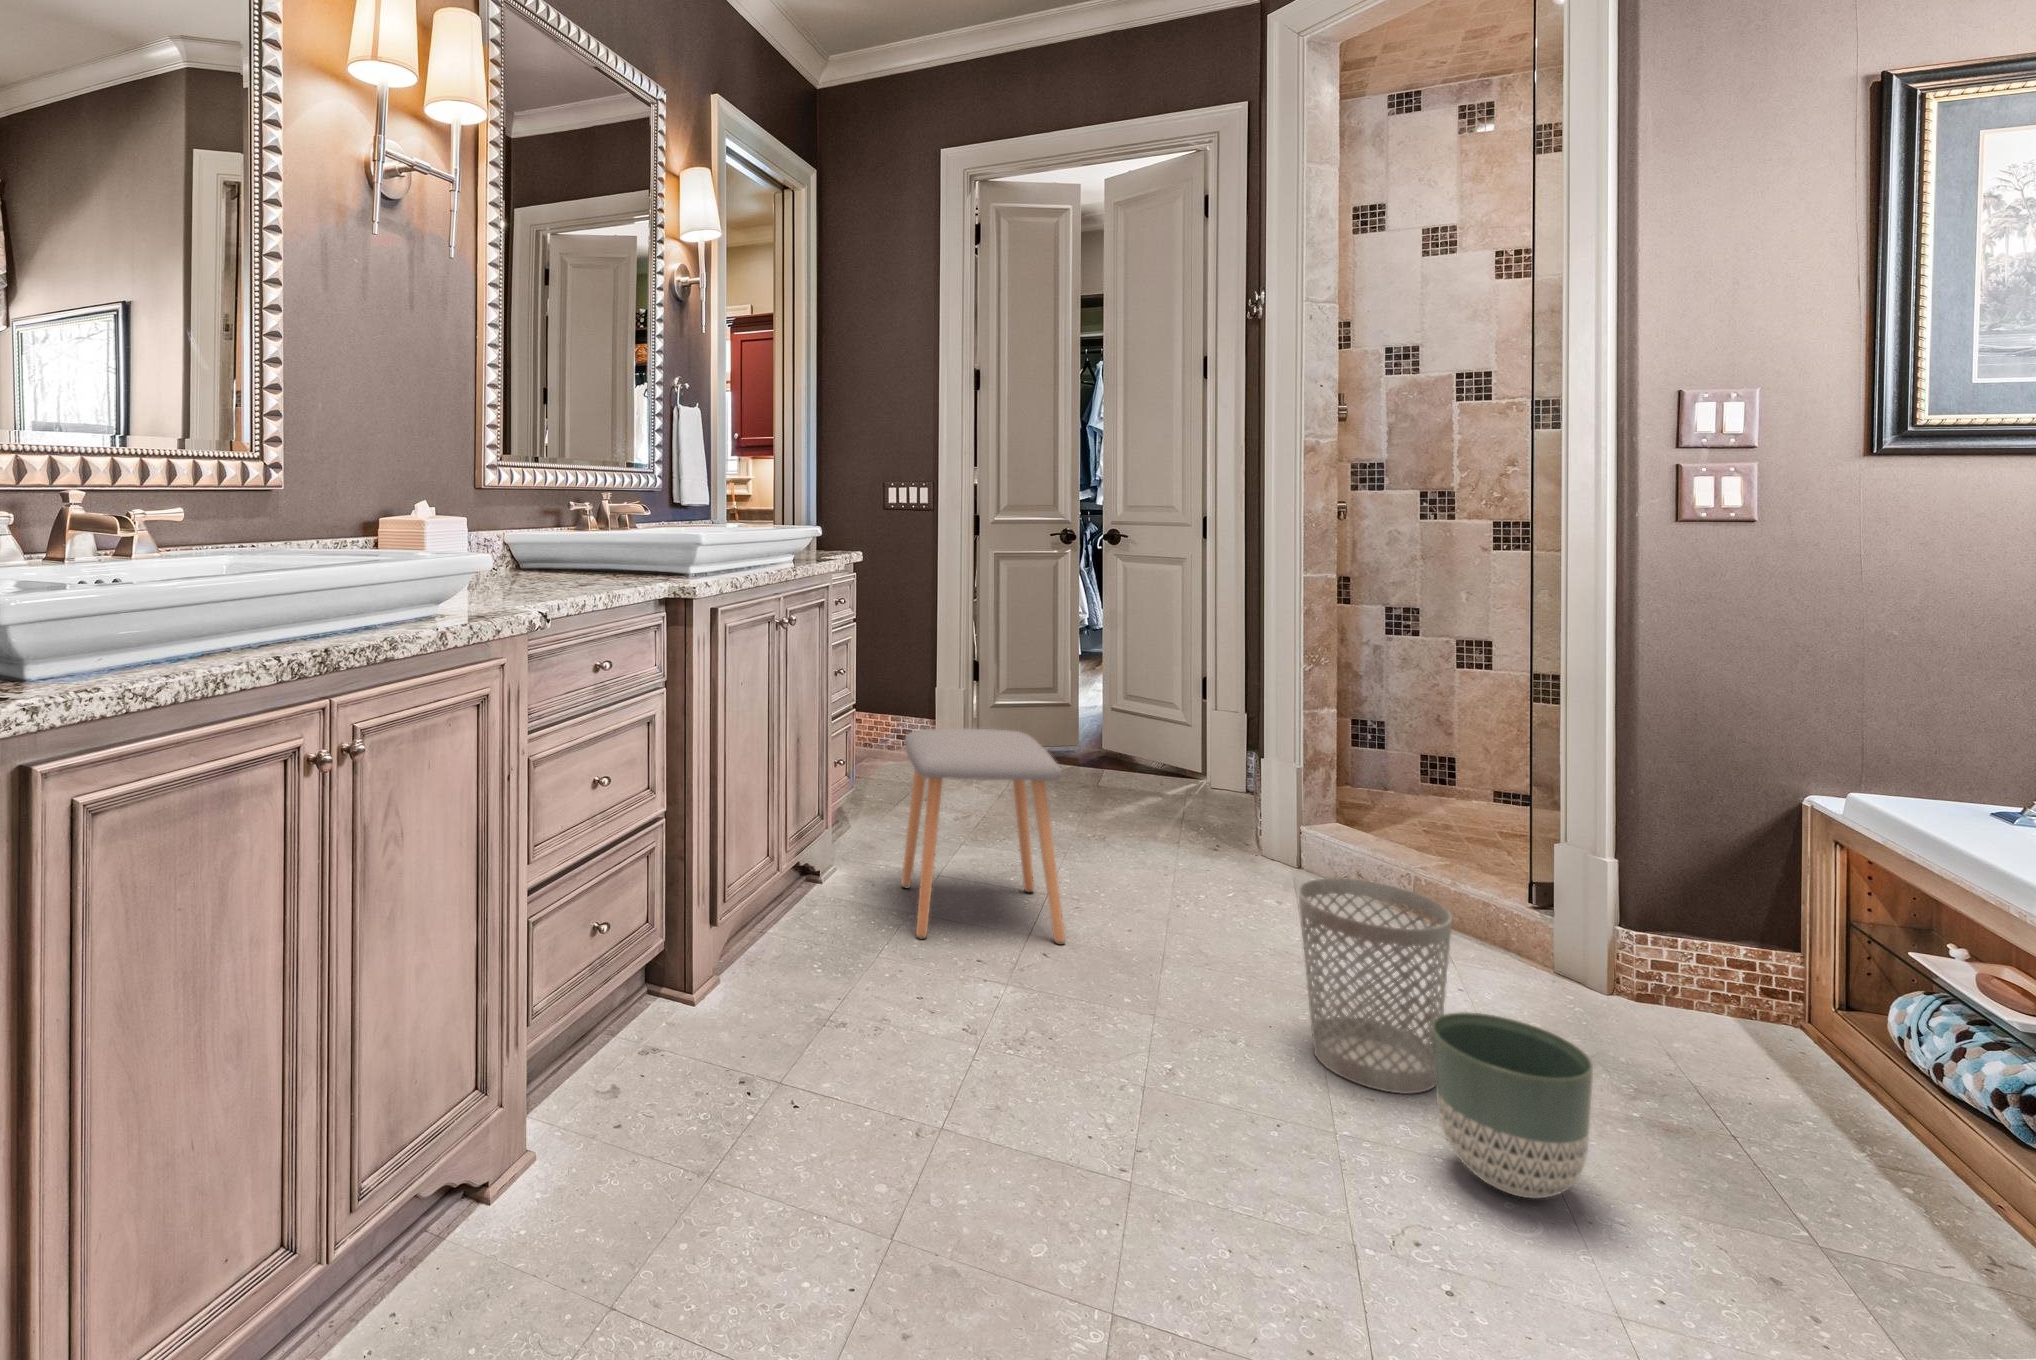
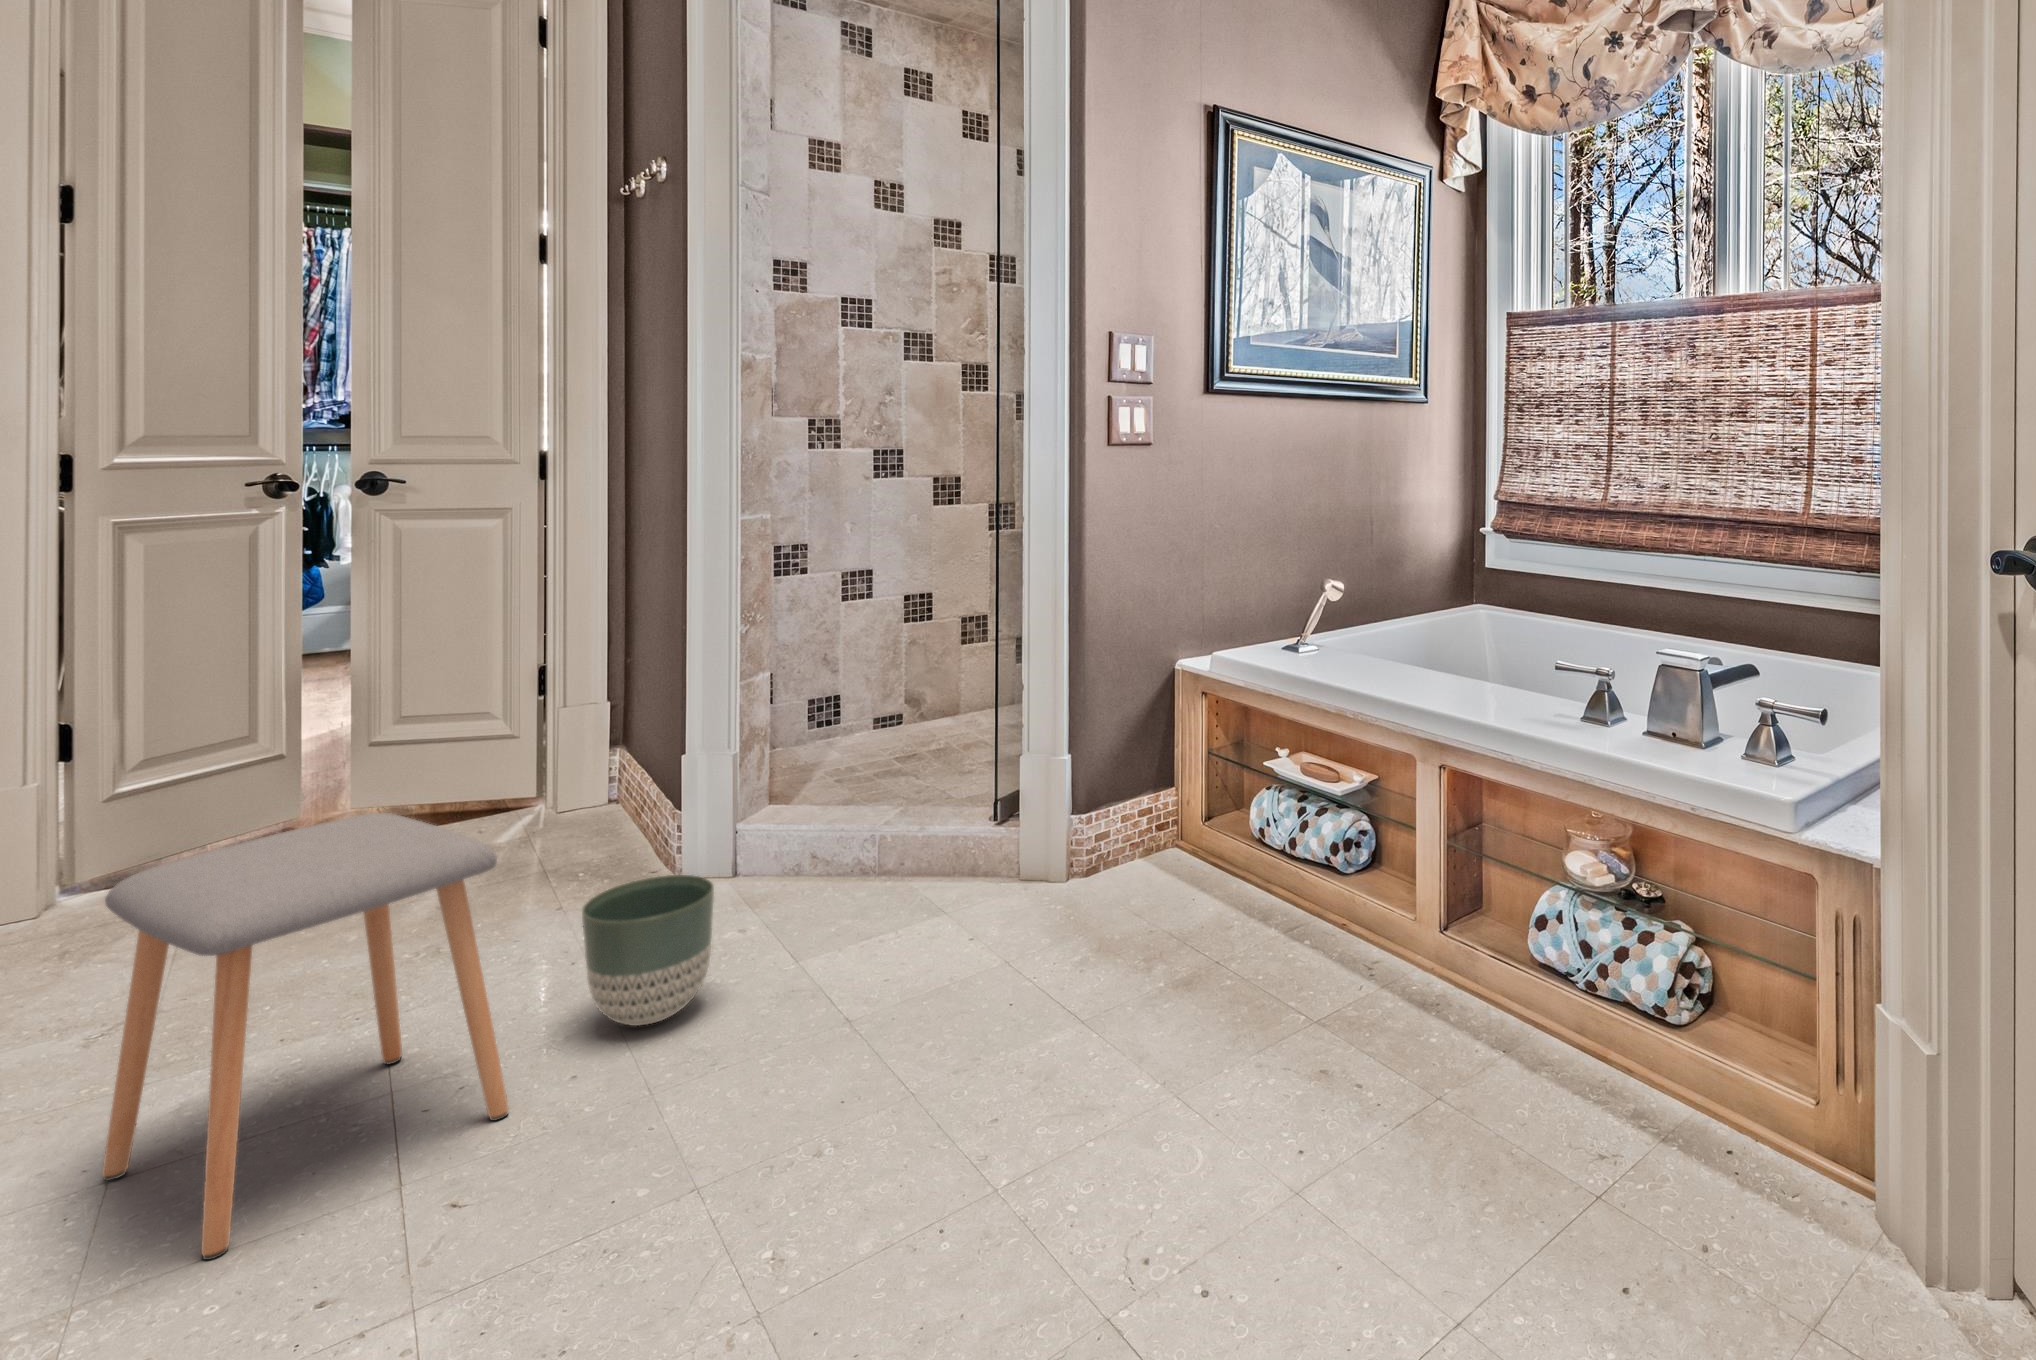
wastebasket: present [1298,878,1452,1094] -> none [883,849,1038,1088]
planter: present [1432,1012,1593,1198] -> present [582,875,714,1026]

